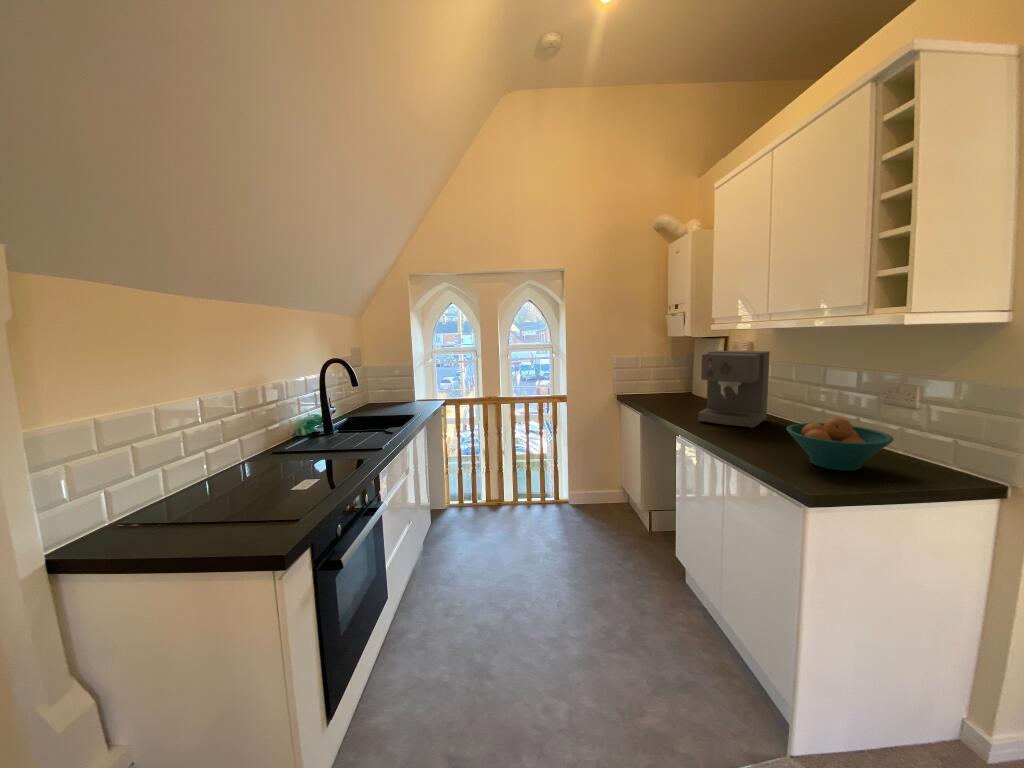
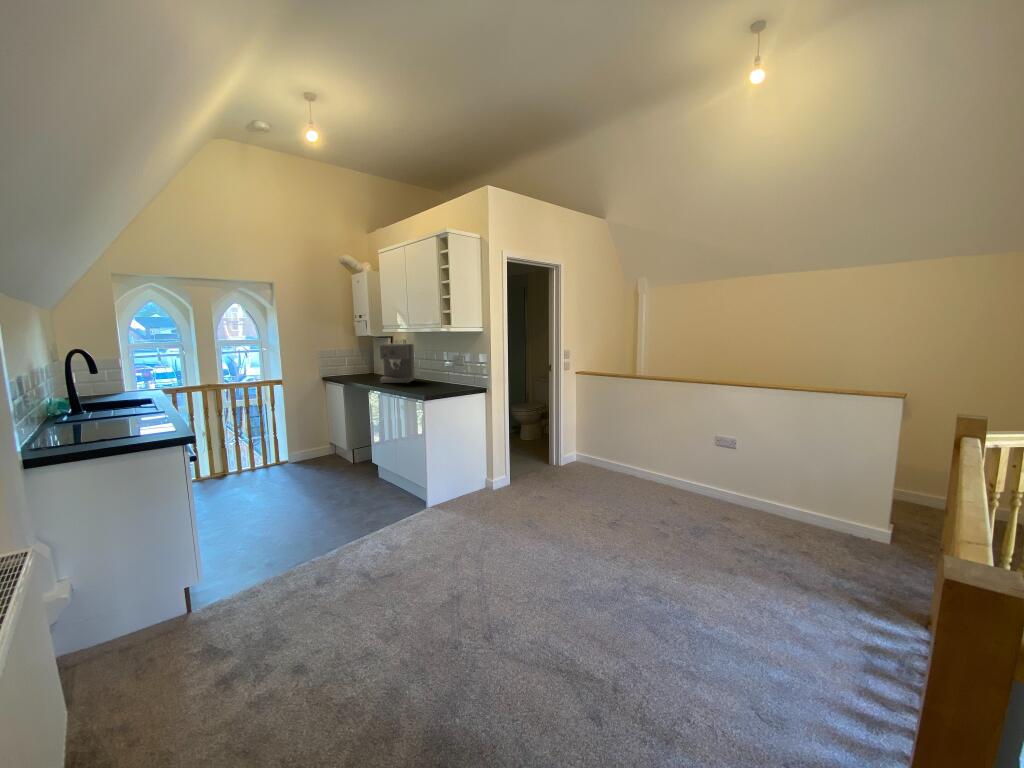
fruit bowl: present [786,417,894,471] -> none [420,369,457,390]

